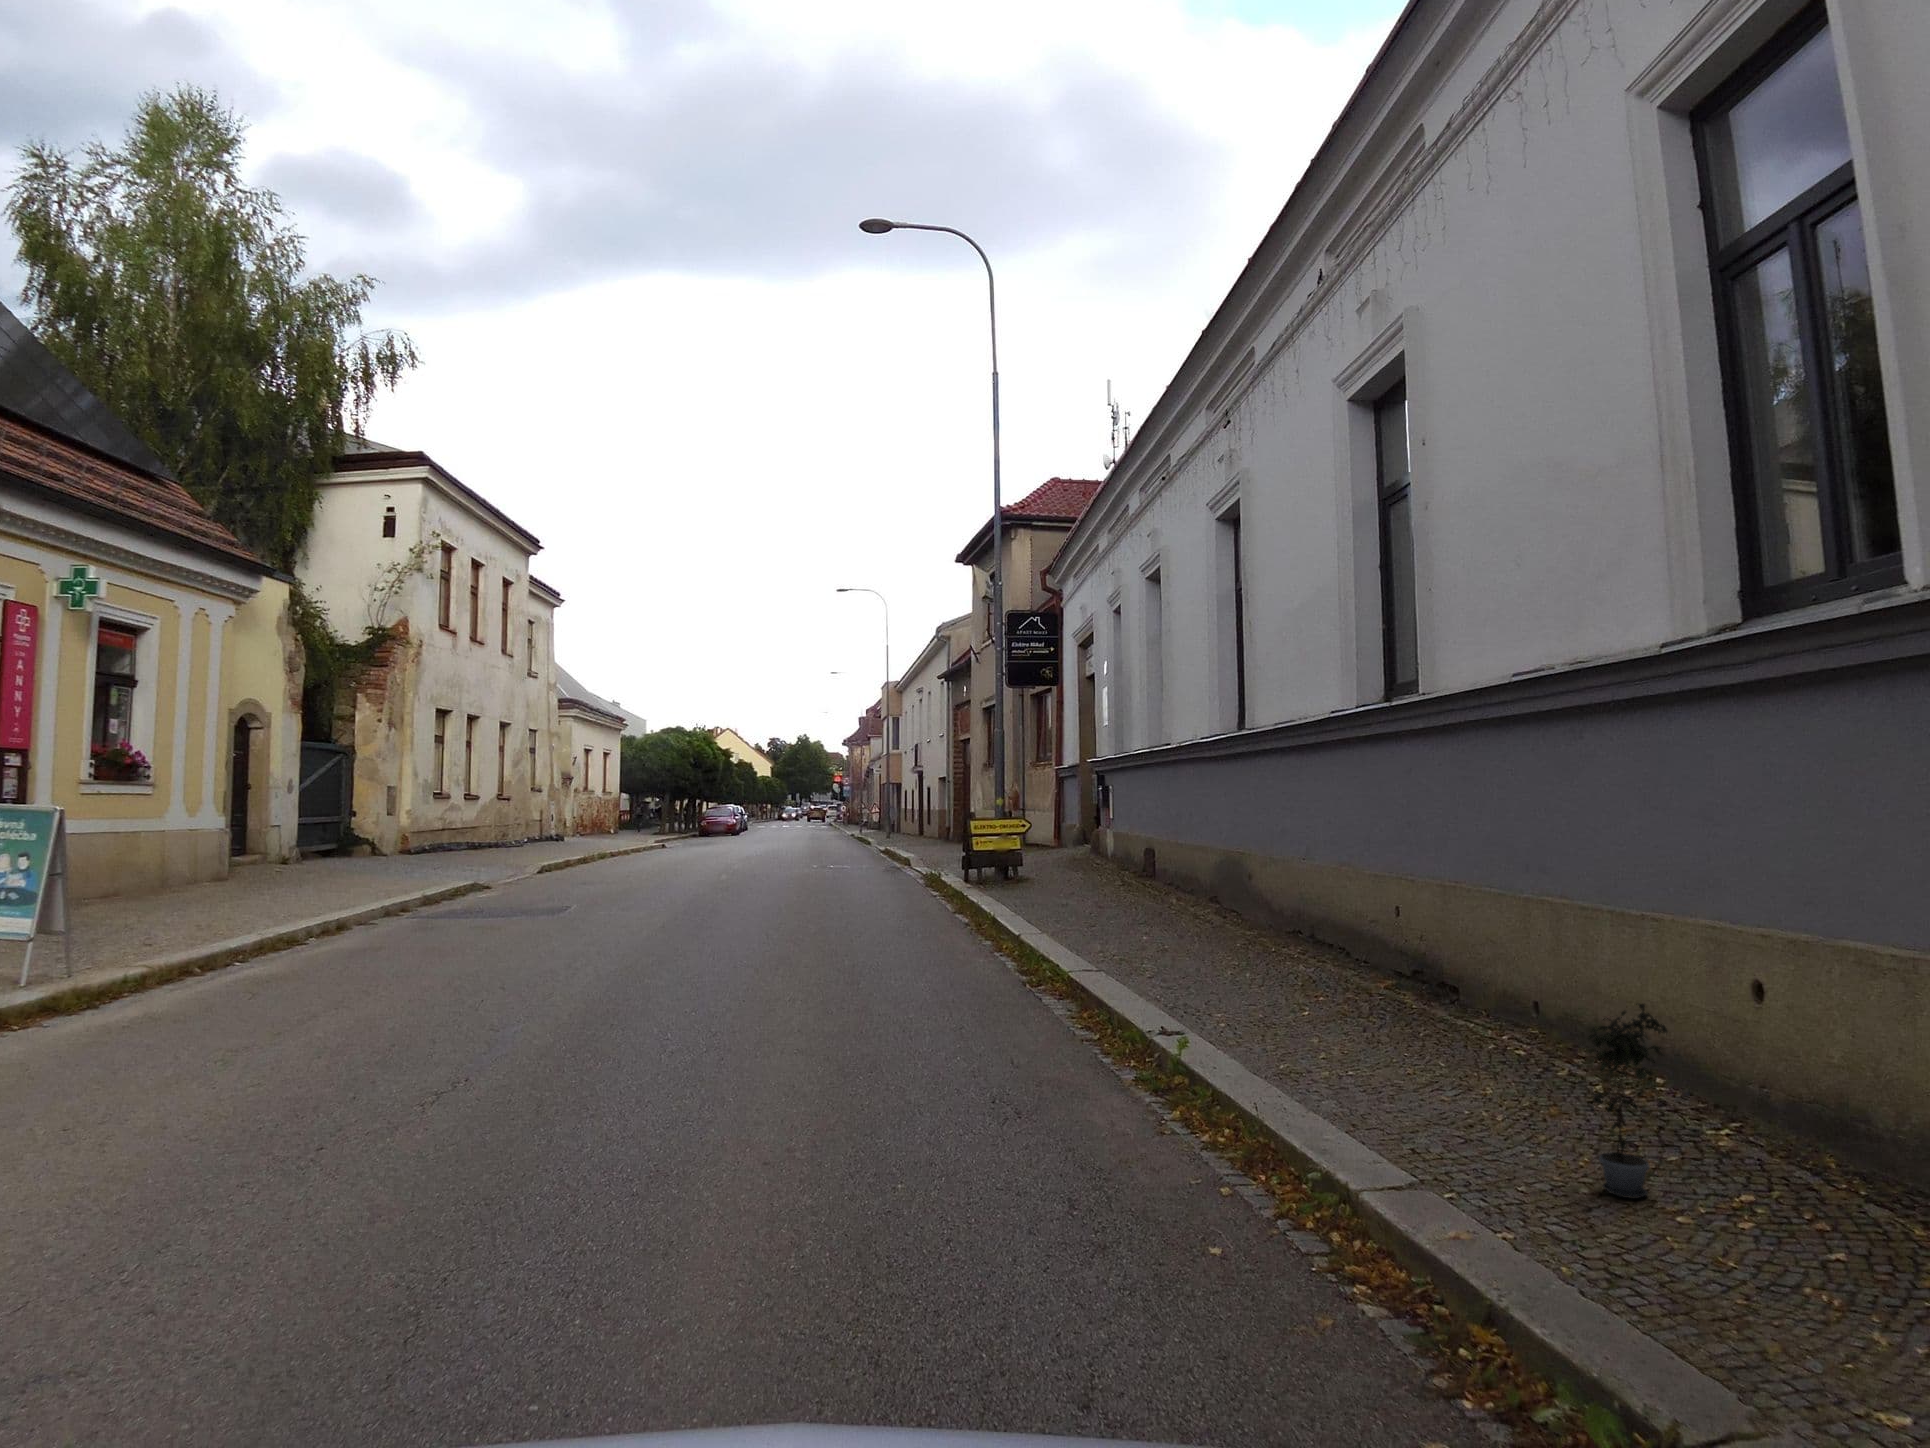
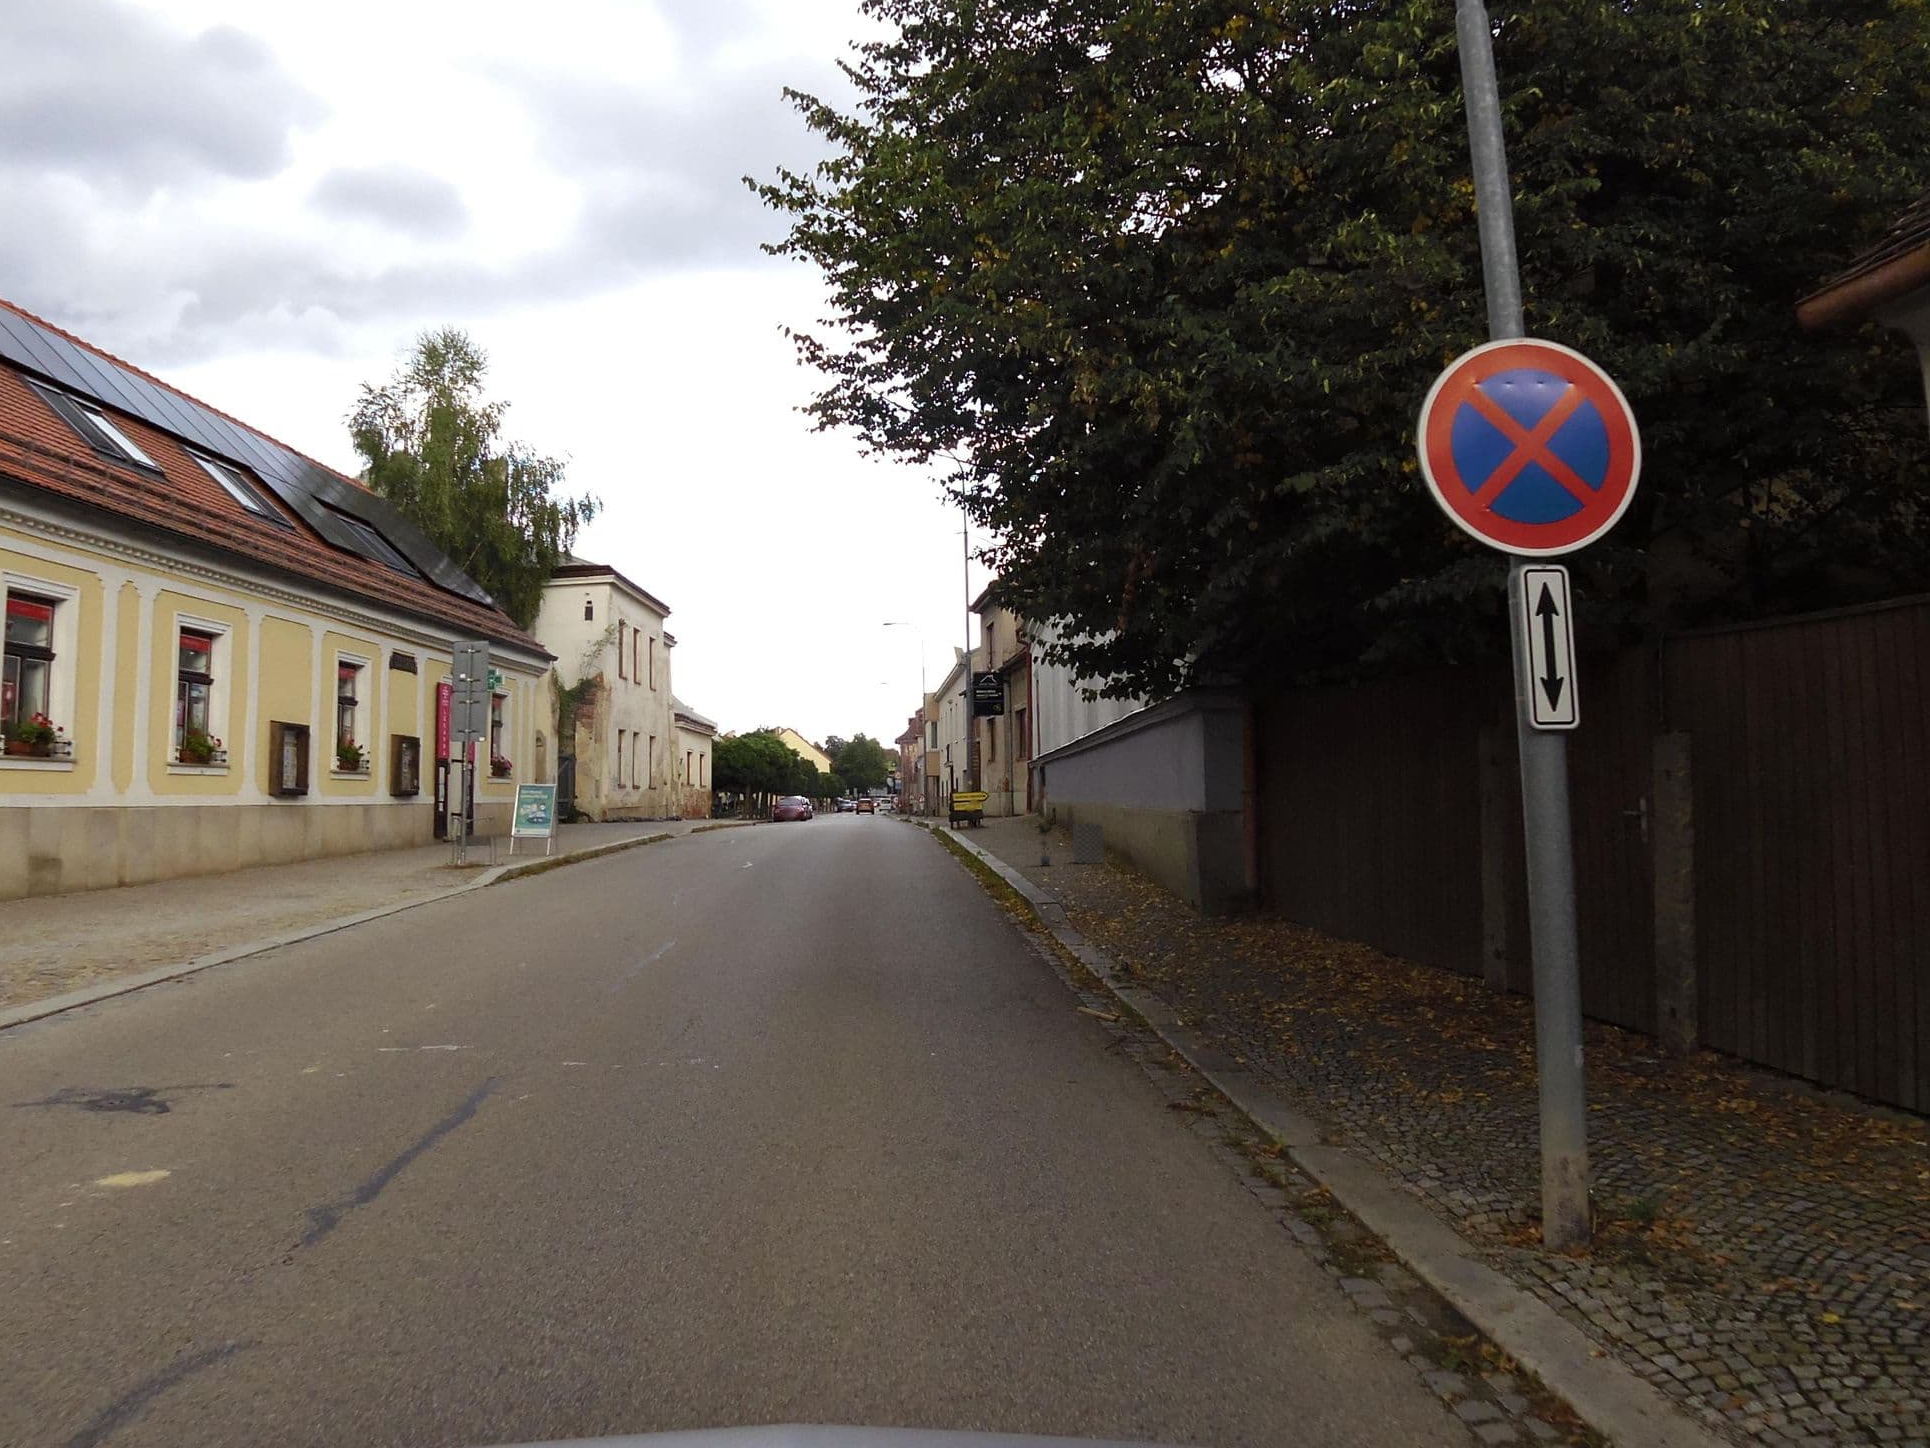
trash can: none [1694,1009,1838,1189] -> present [1072,824,1104,864]

